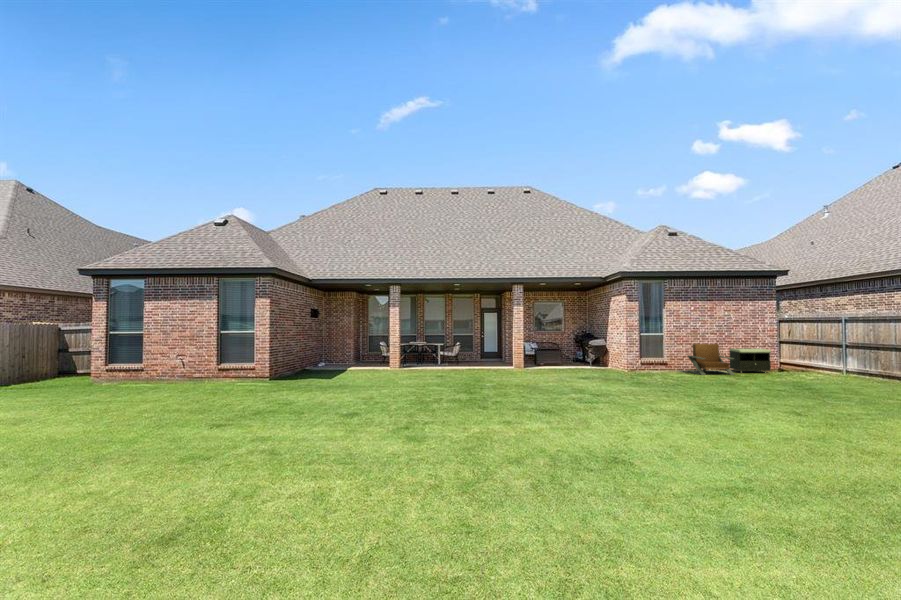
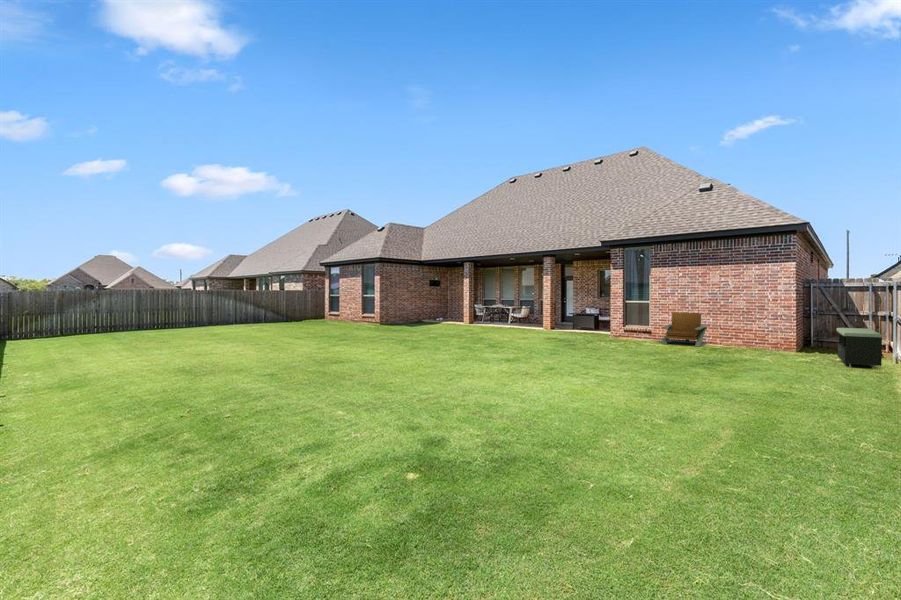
storage bench: present [729,349,771,373] -> present [836,328,882,369]

